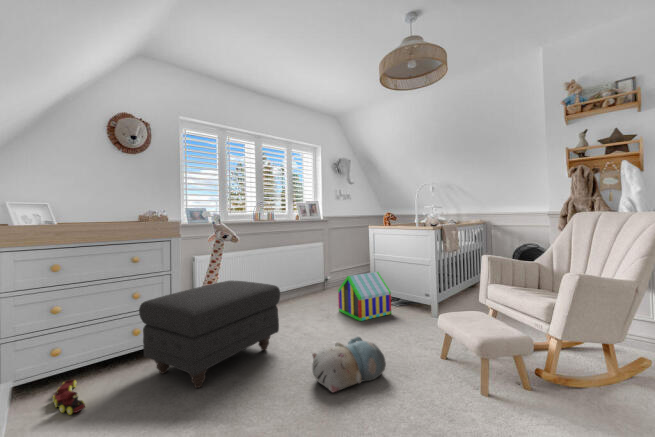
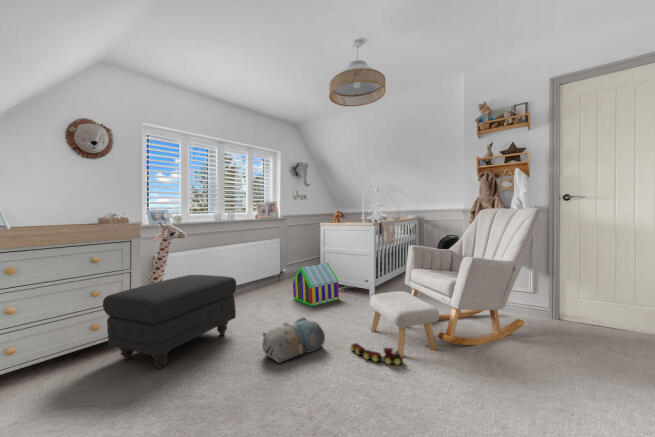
toy train: present [53,380,85,415] -> present [351,343,403,365]

